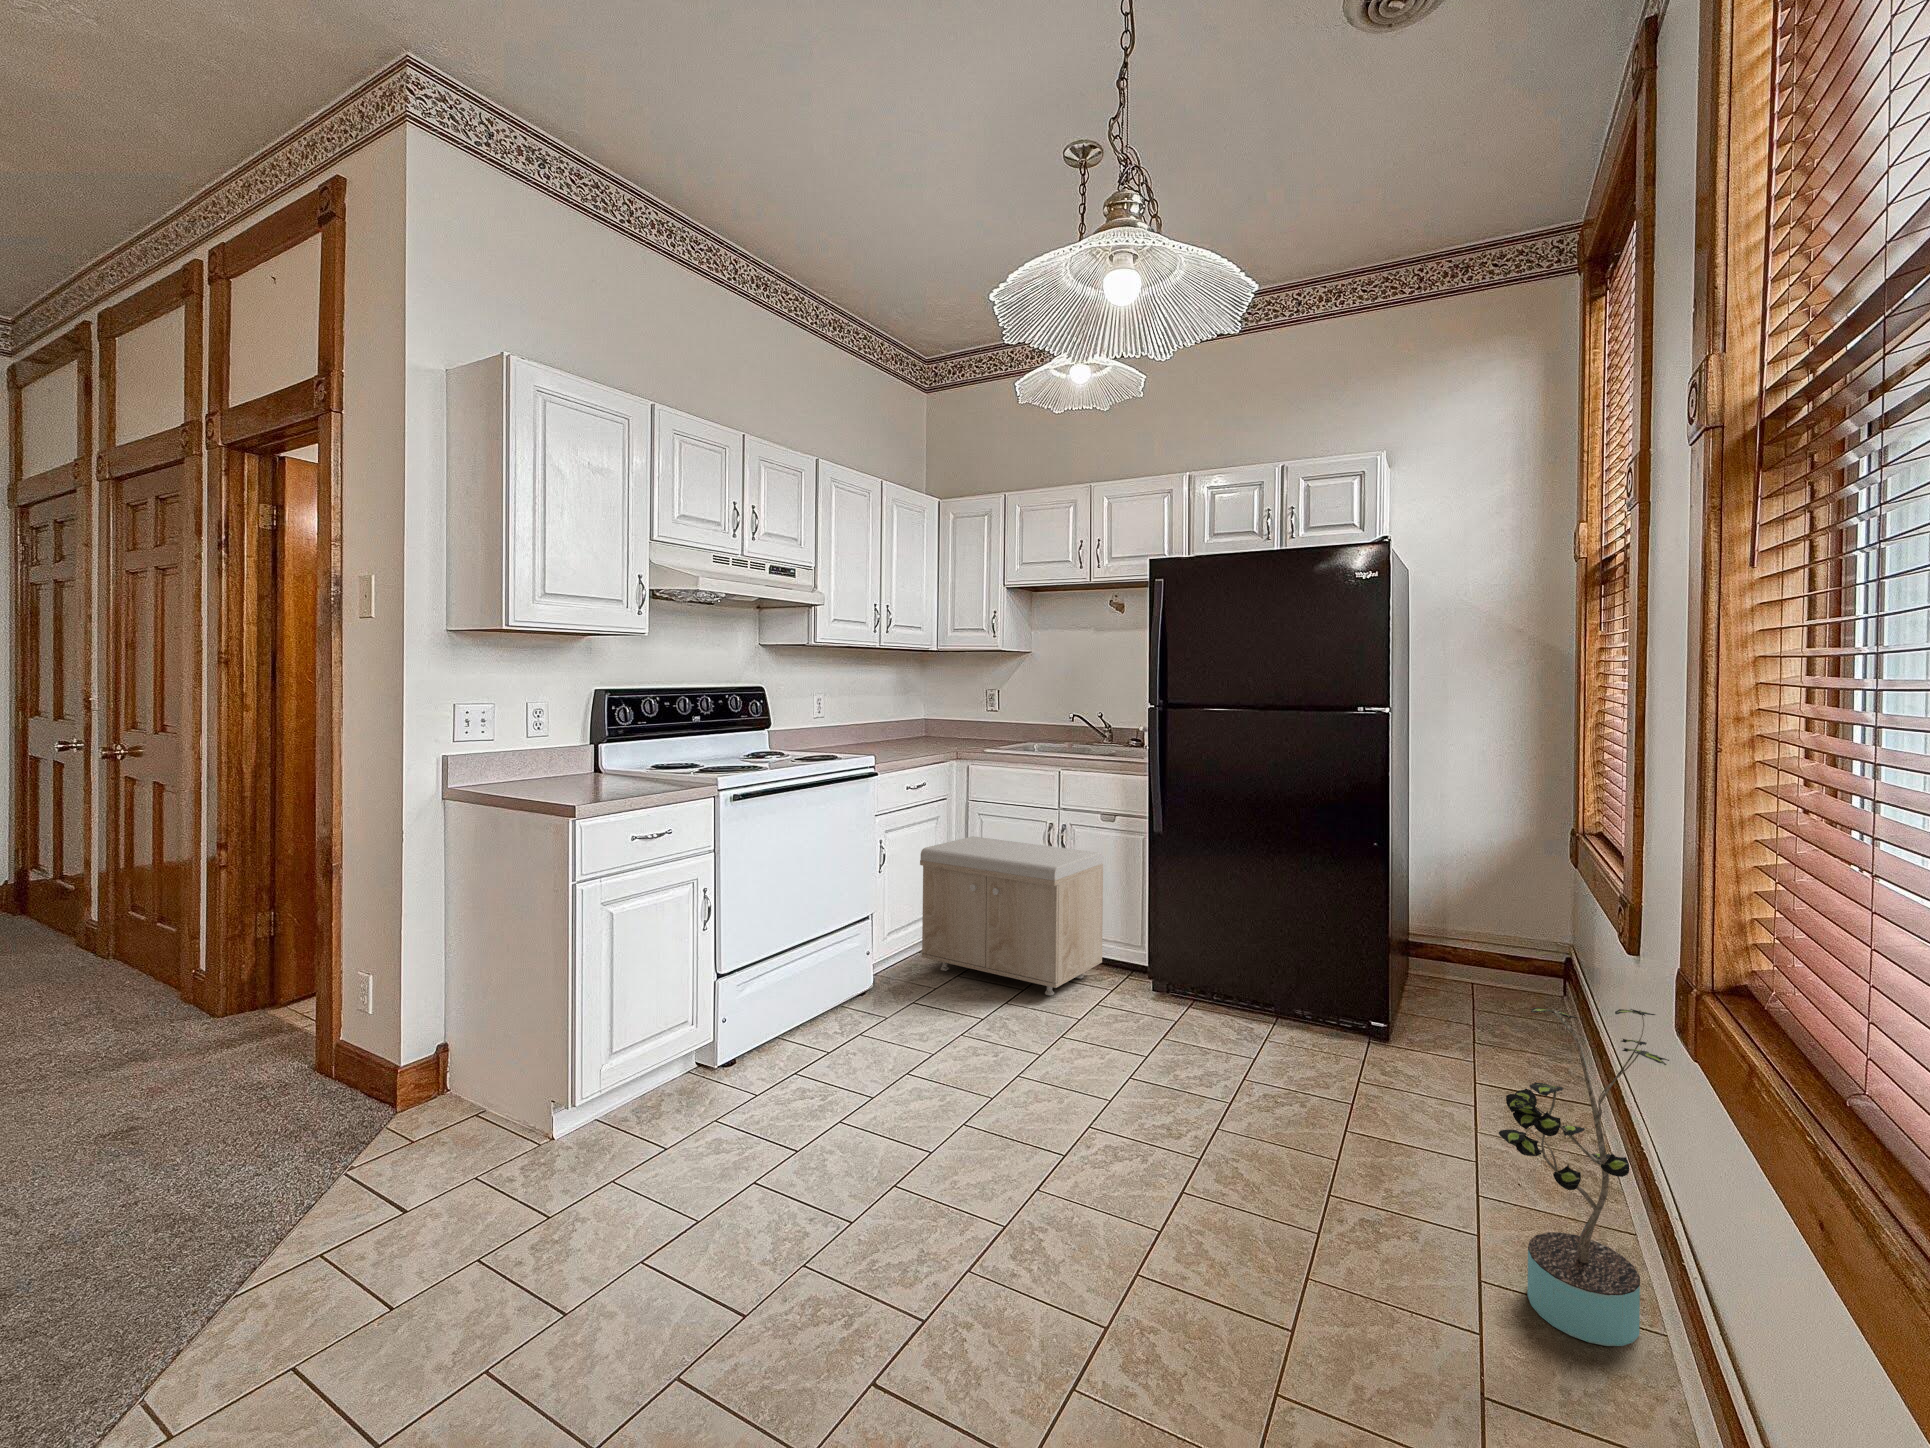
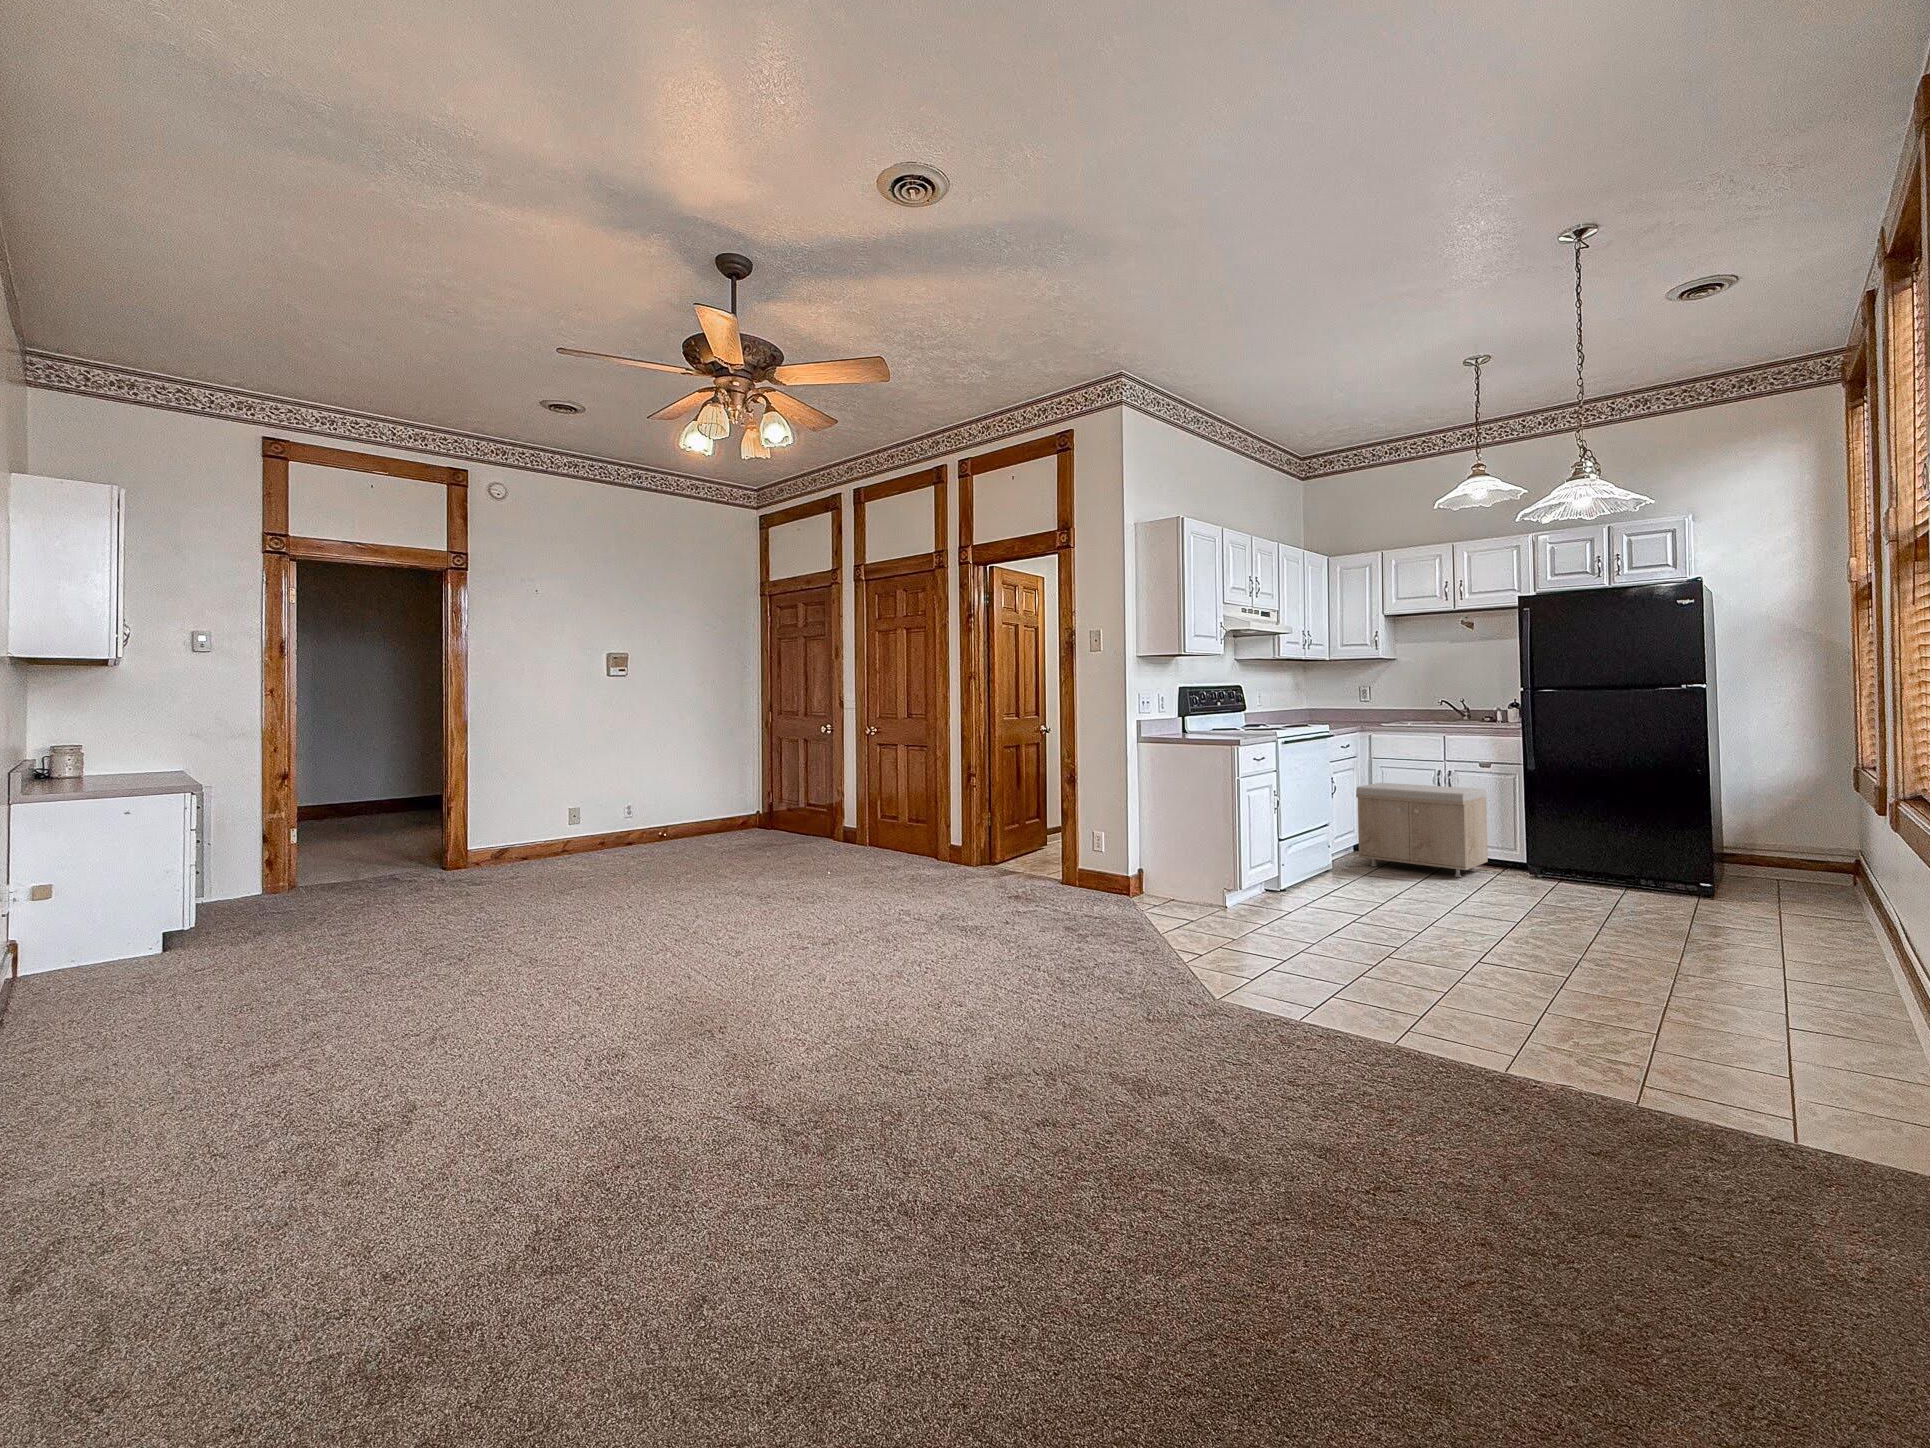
potted plant: present [1499,1008,1669,1346] -> none [1790,822,1883,980]

